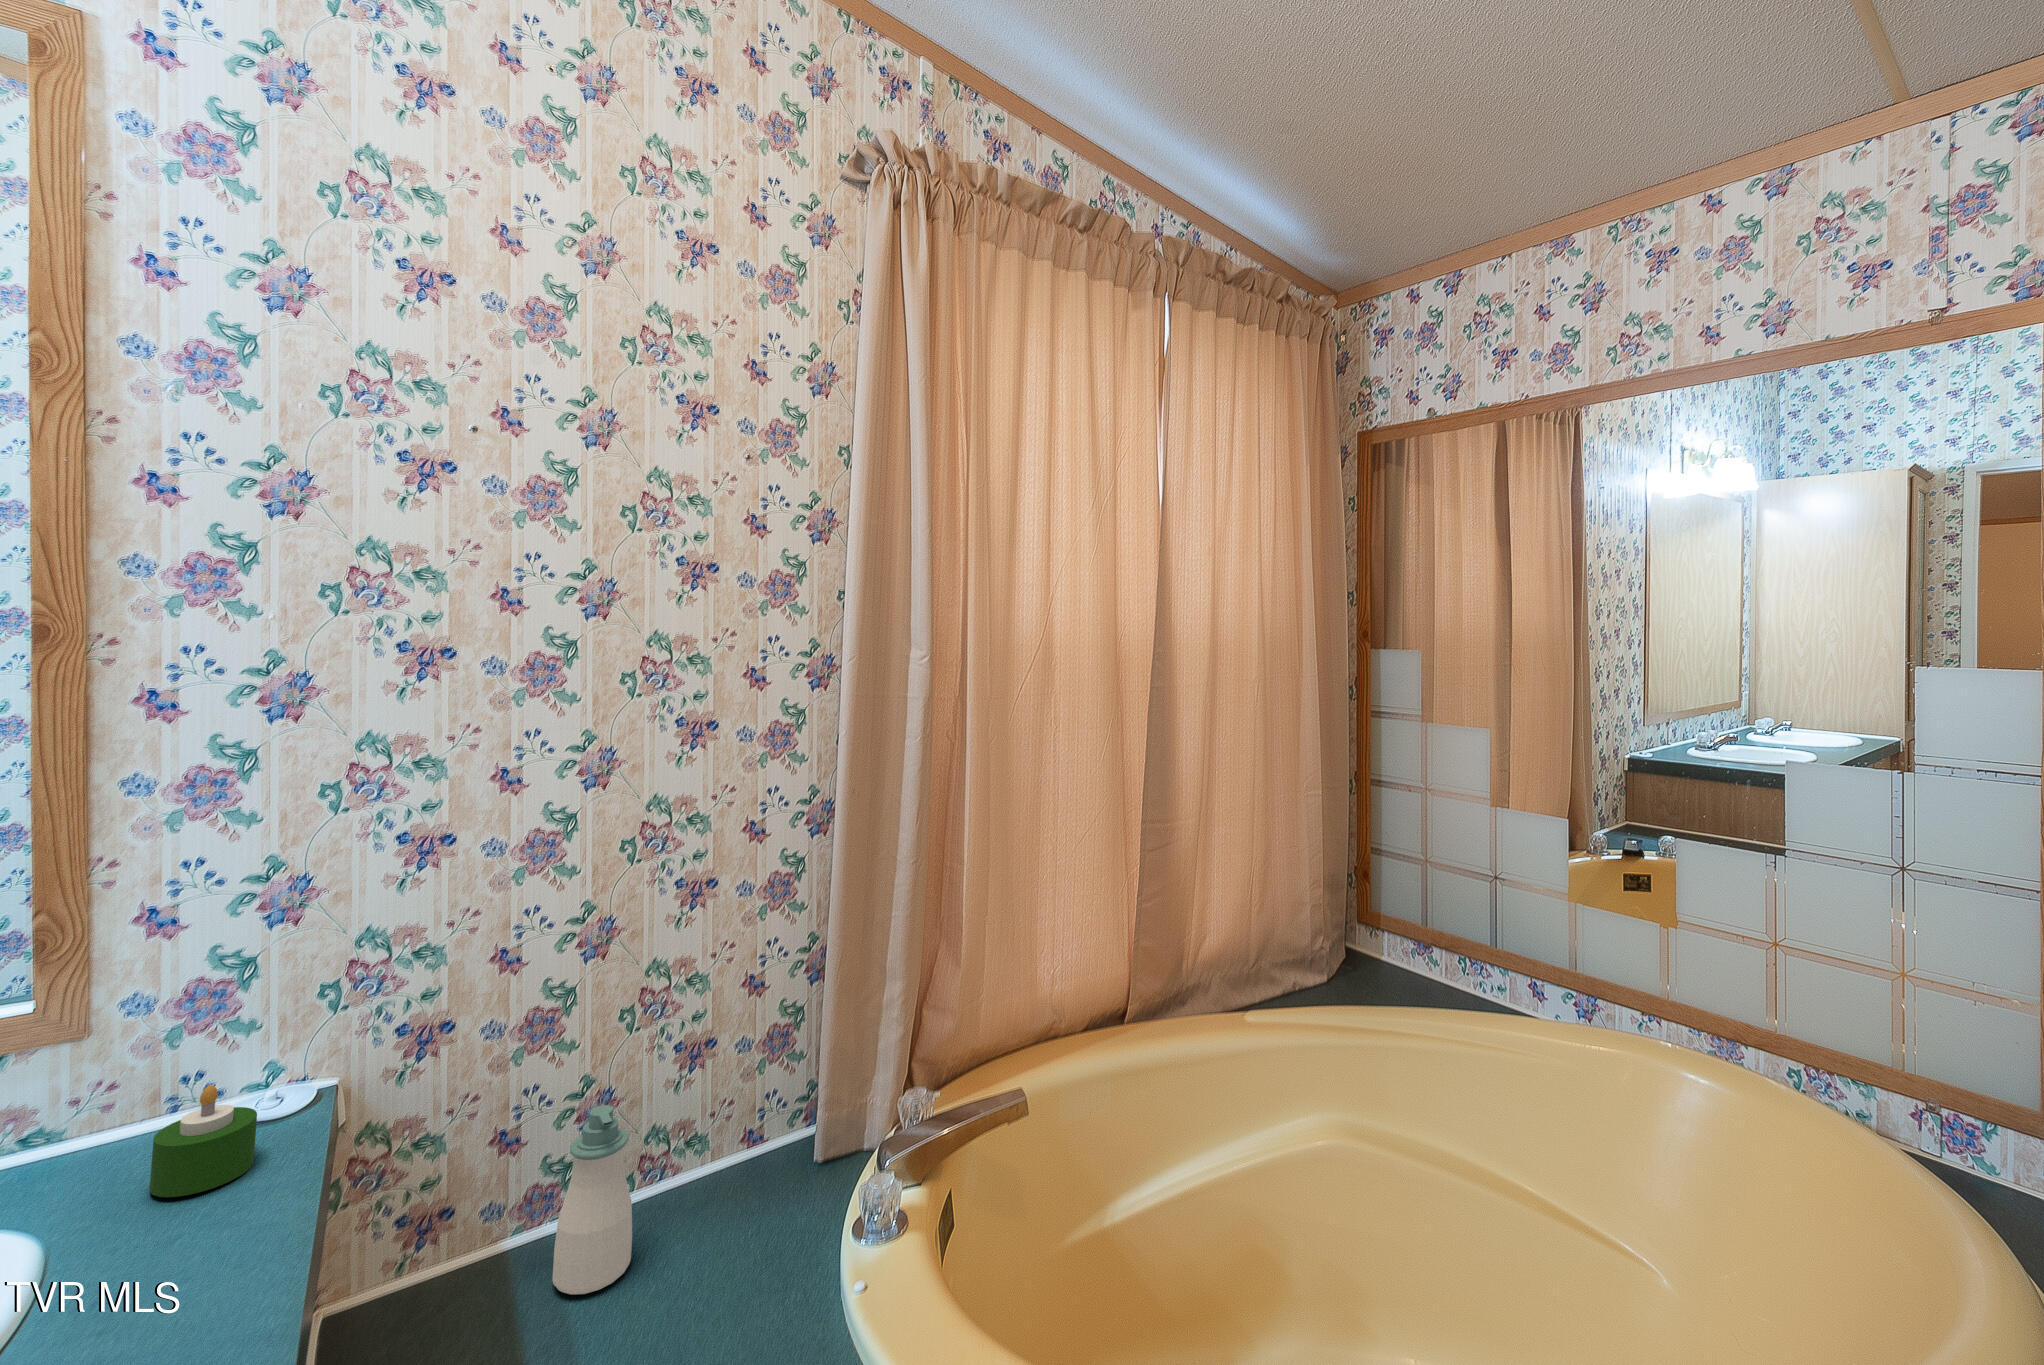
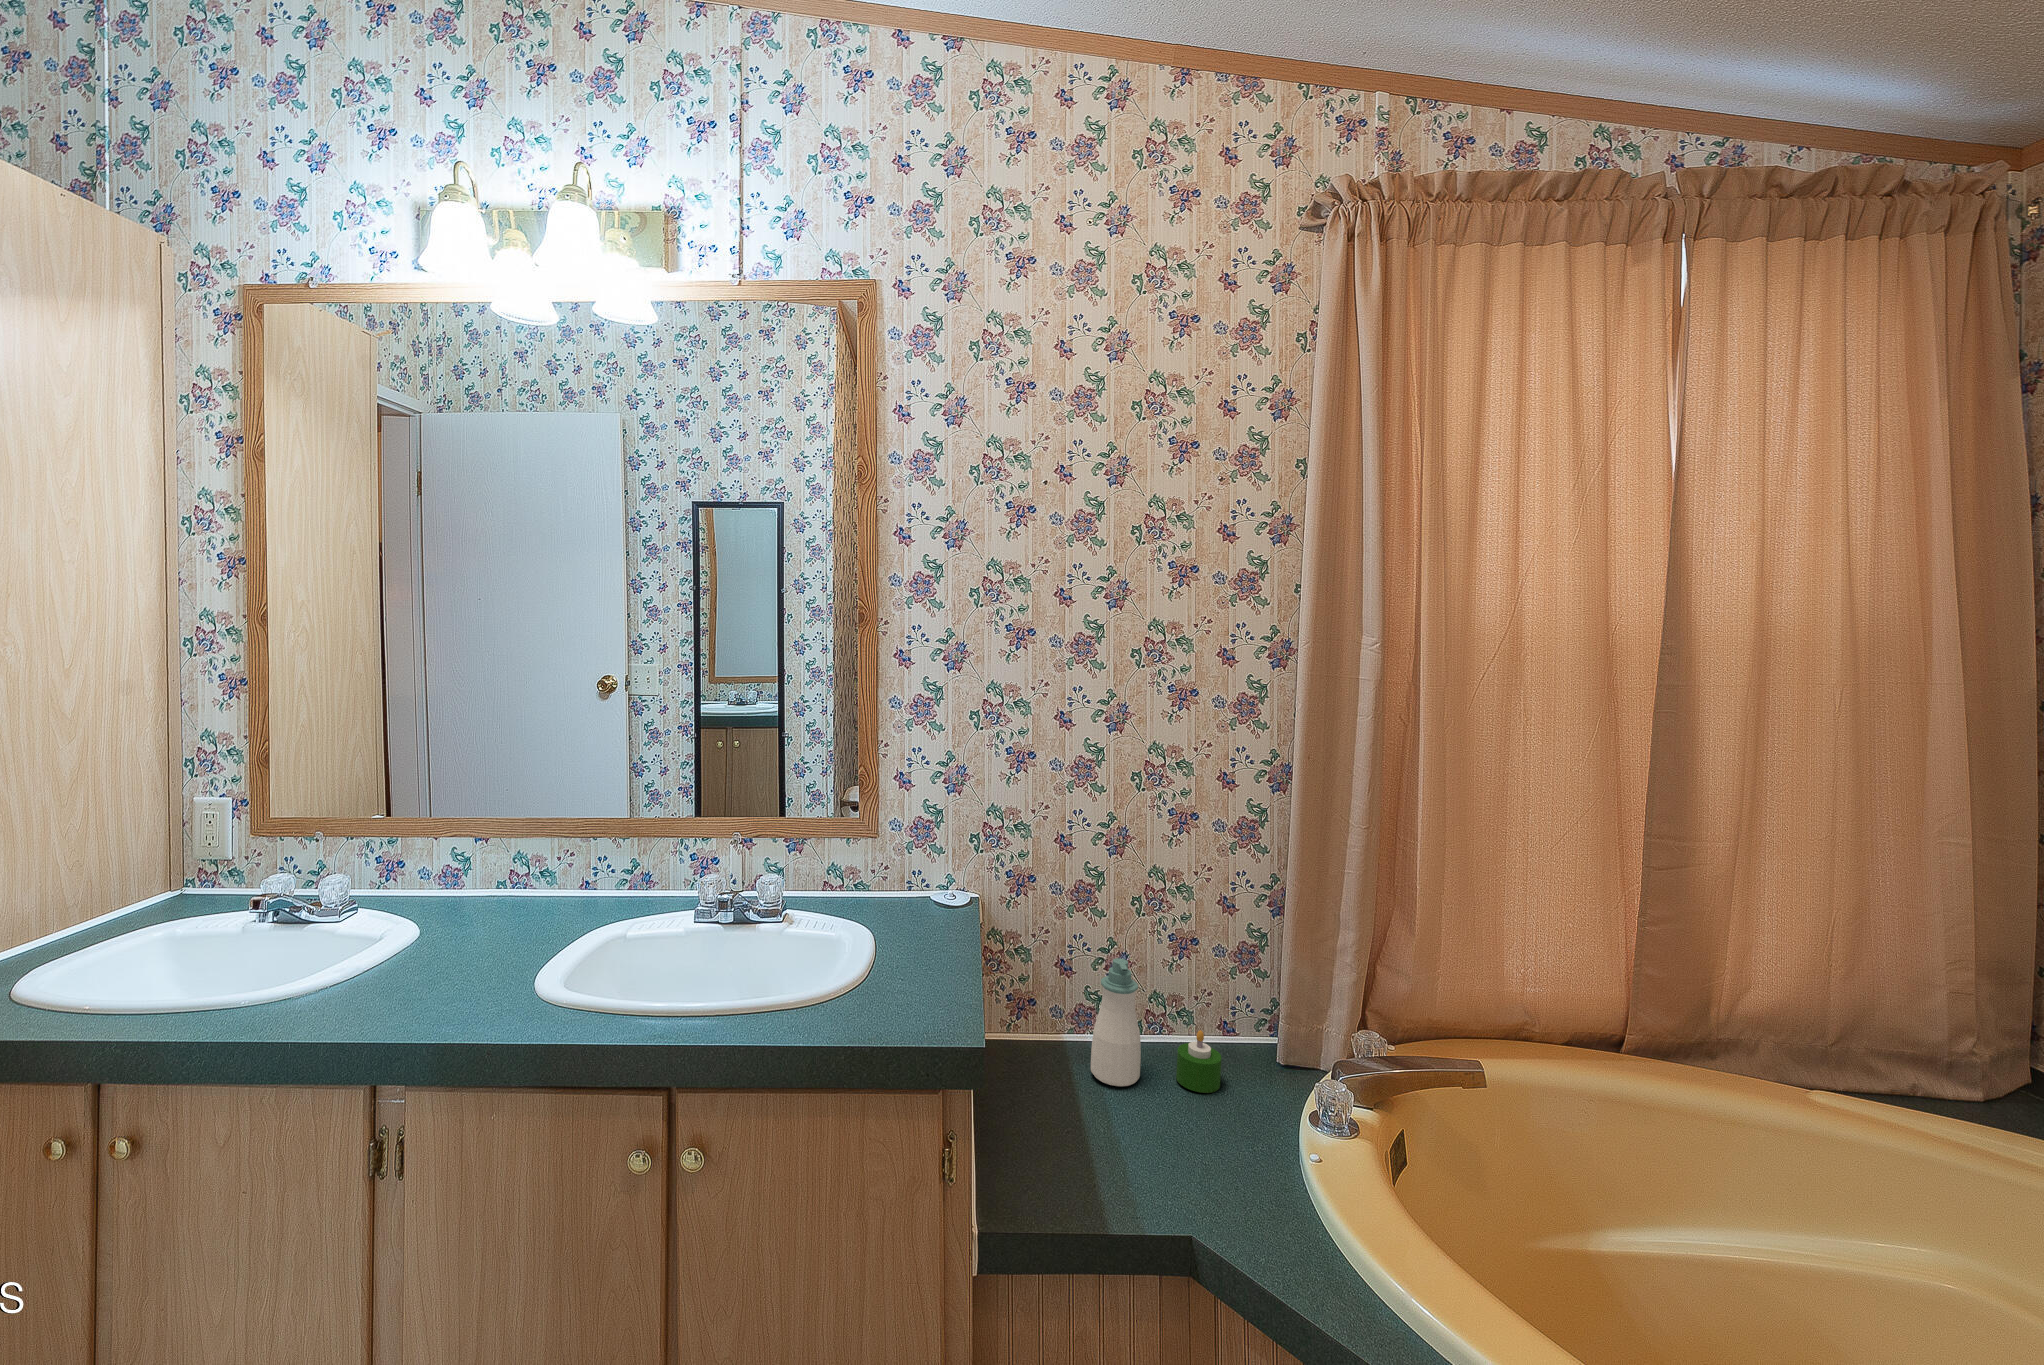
candle: present [150,1085,257,1197] -> present [1176,1030,1221,1093]

